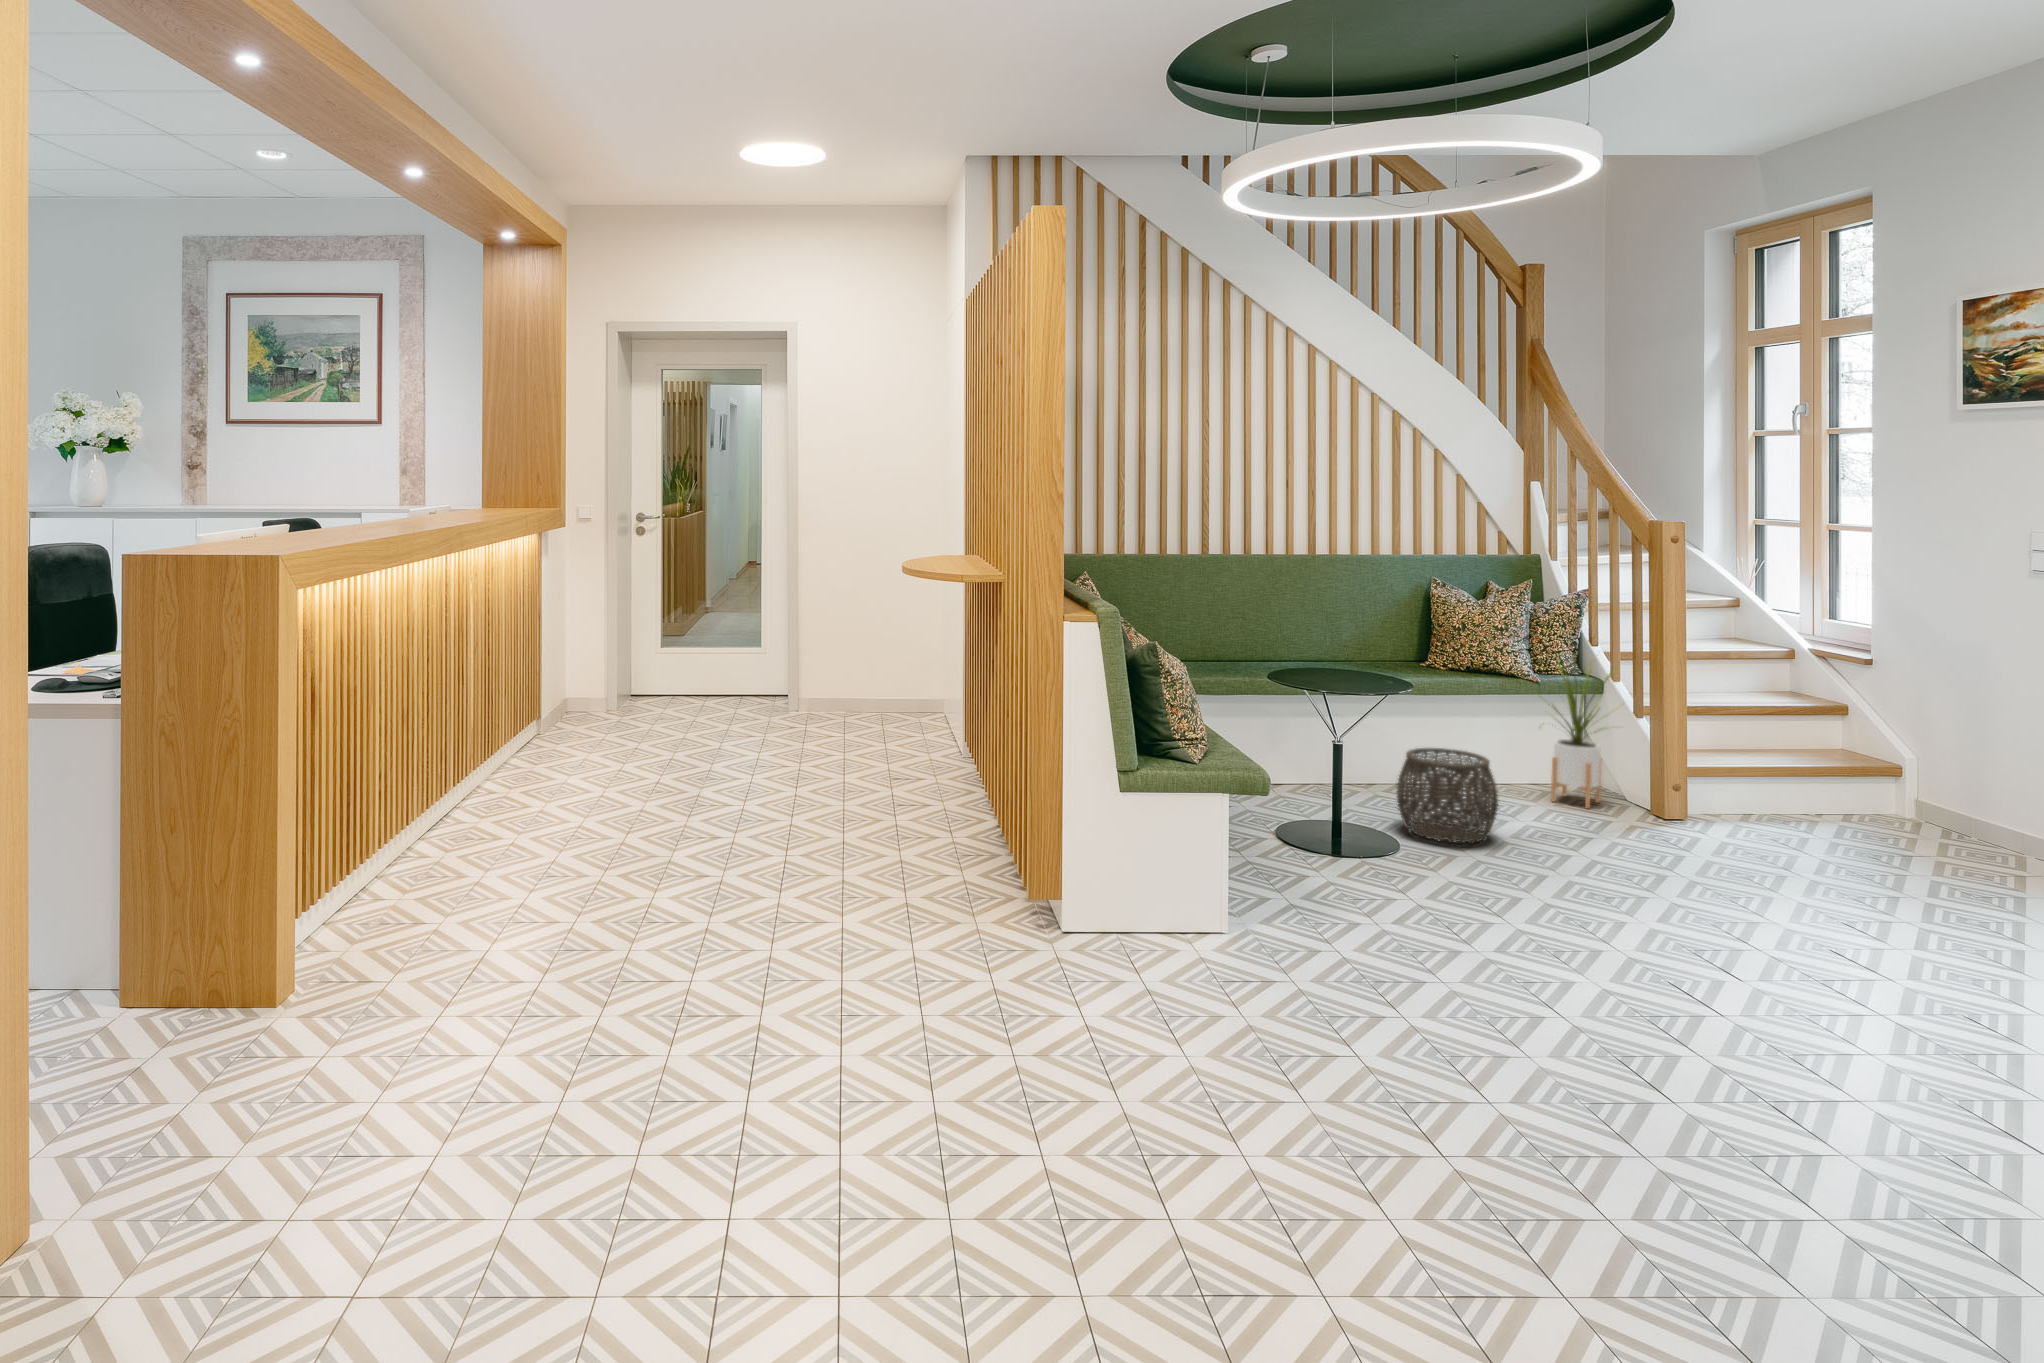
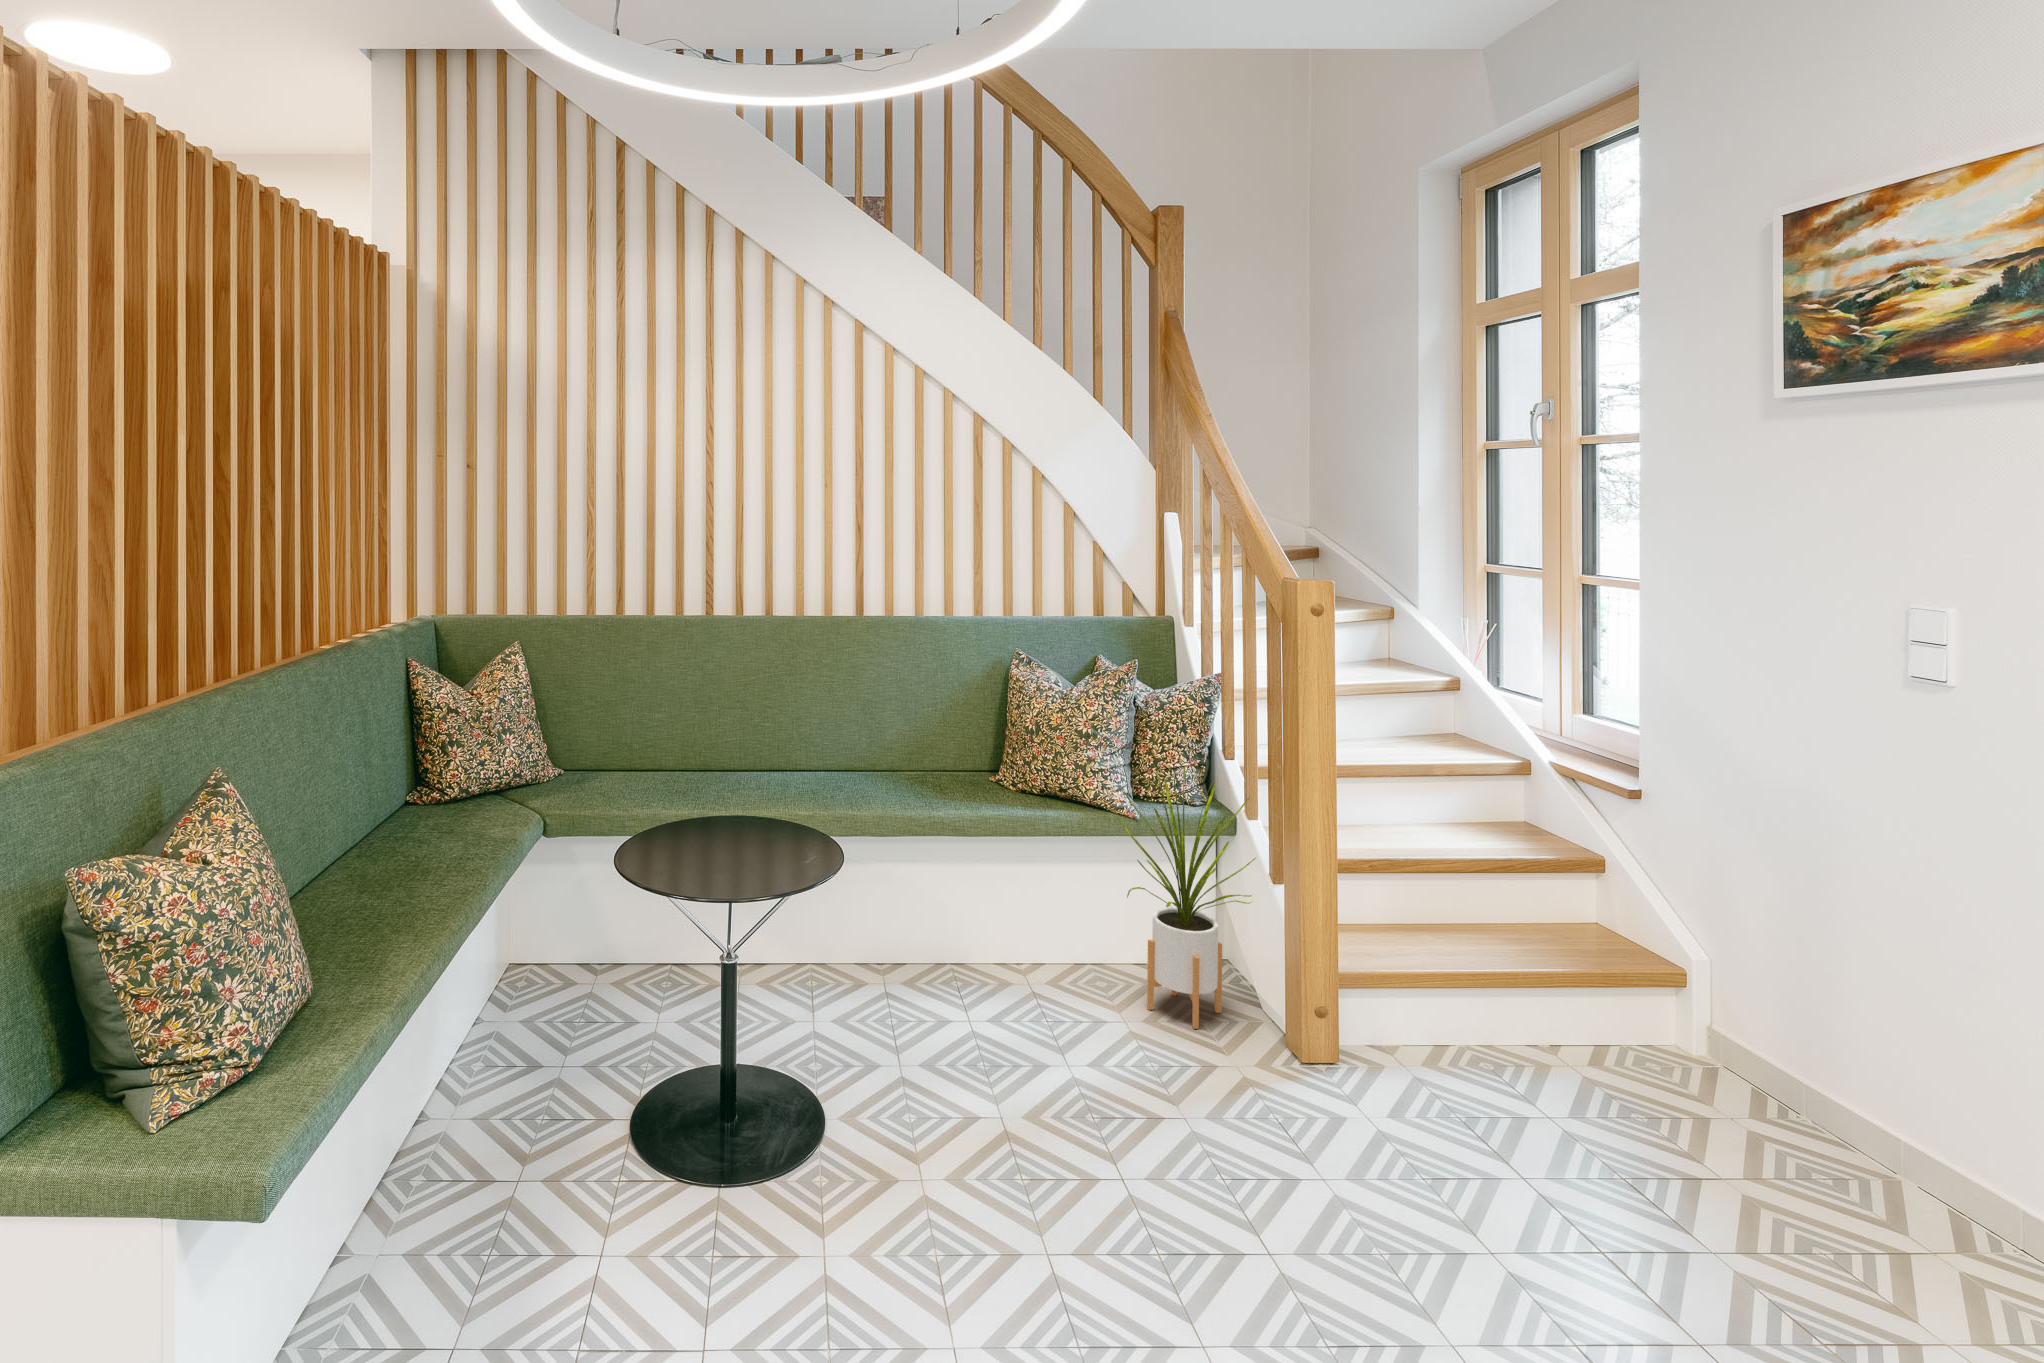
woven basket: present [1397,748,1498,843] -> none [848,947,1006,1140]

